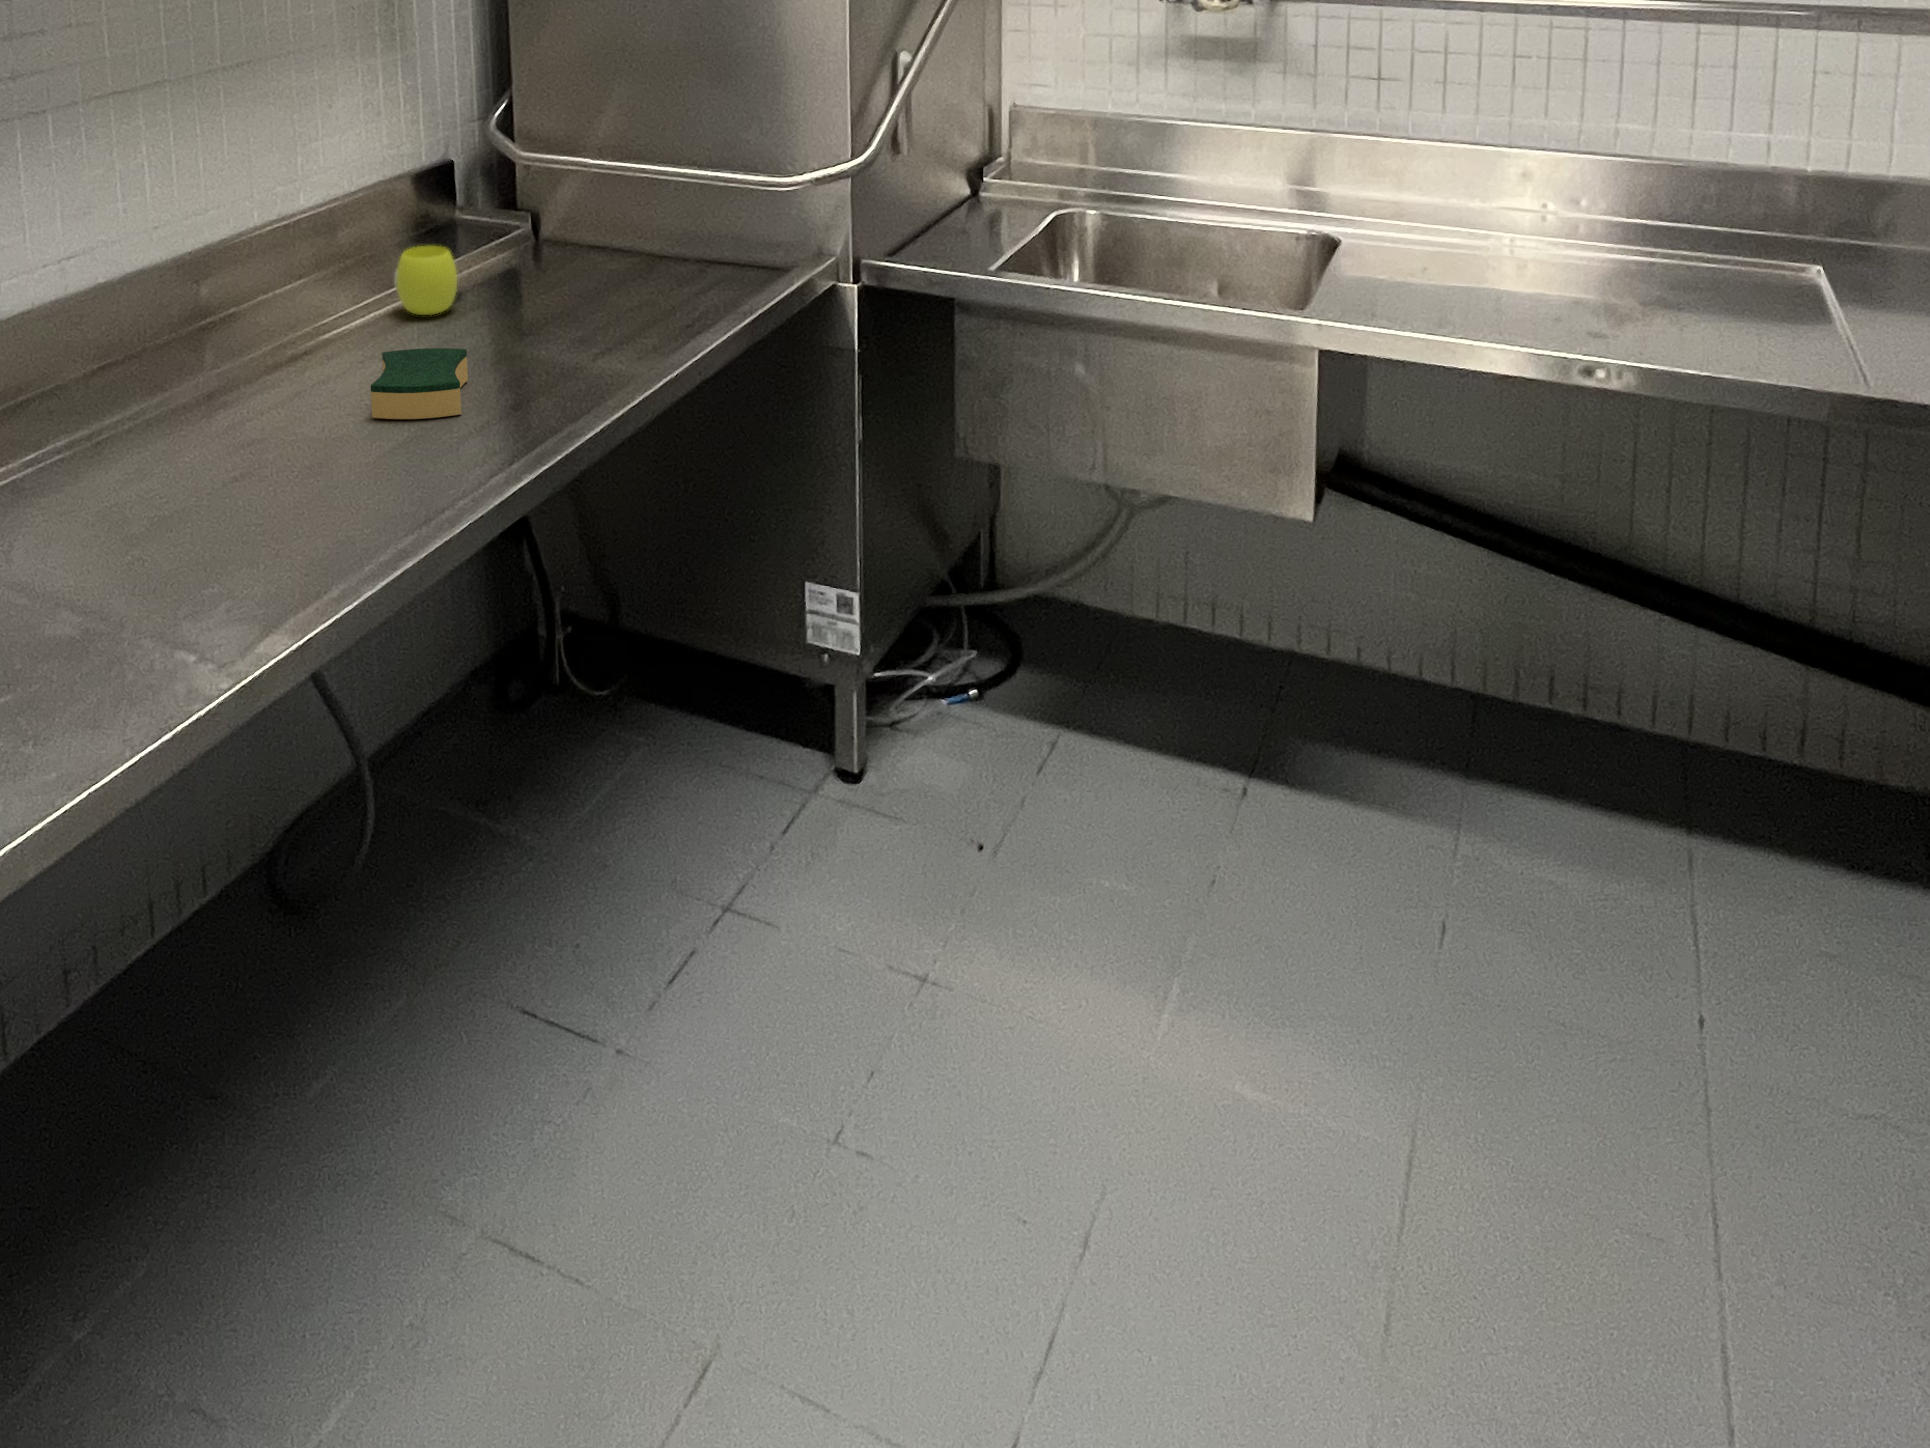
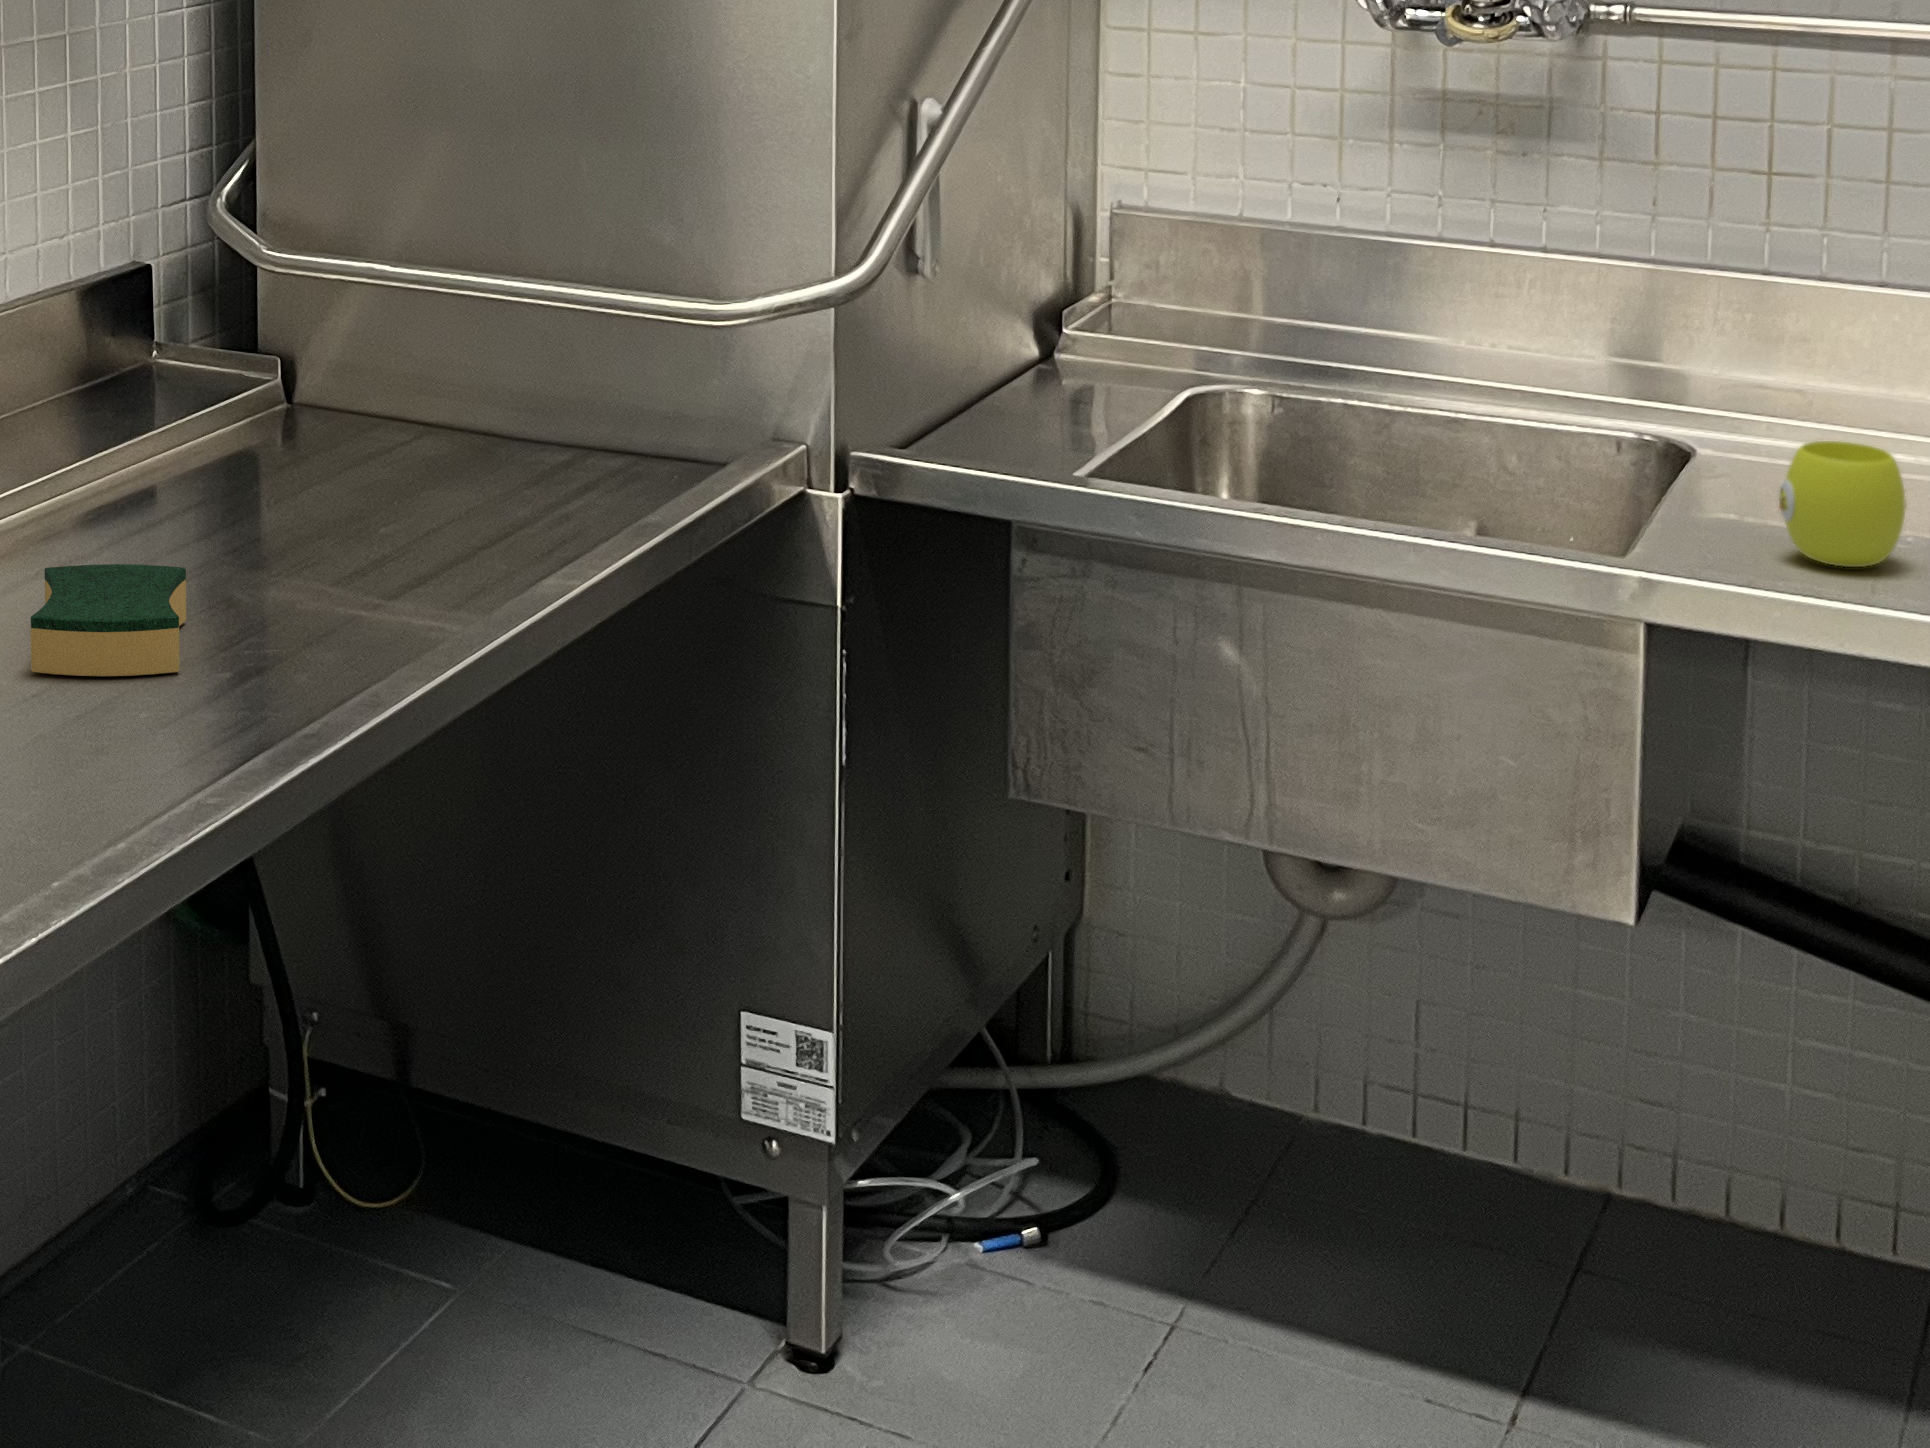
cup: present [394,246,457,315] -> present [1779,441,1906,567]

